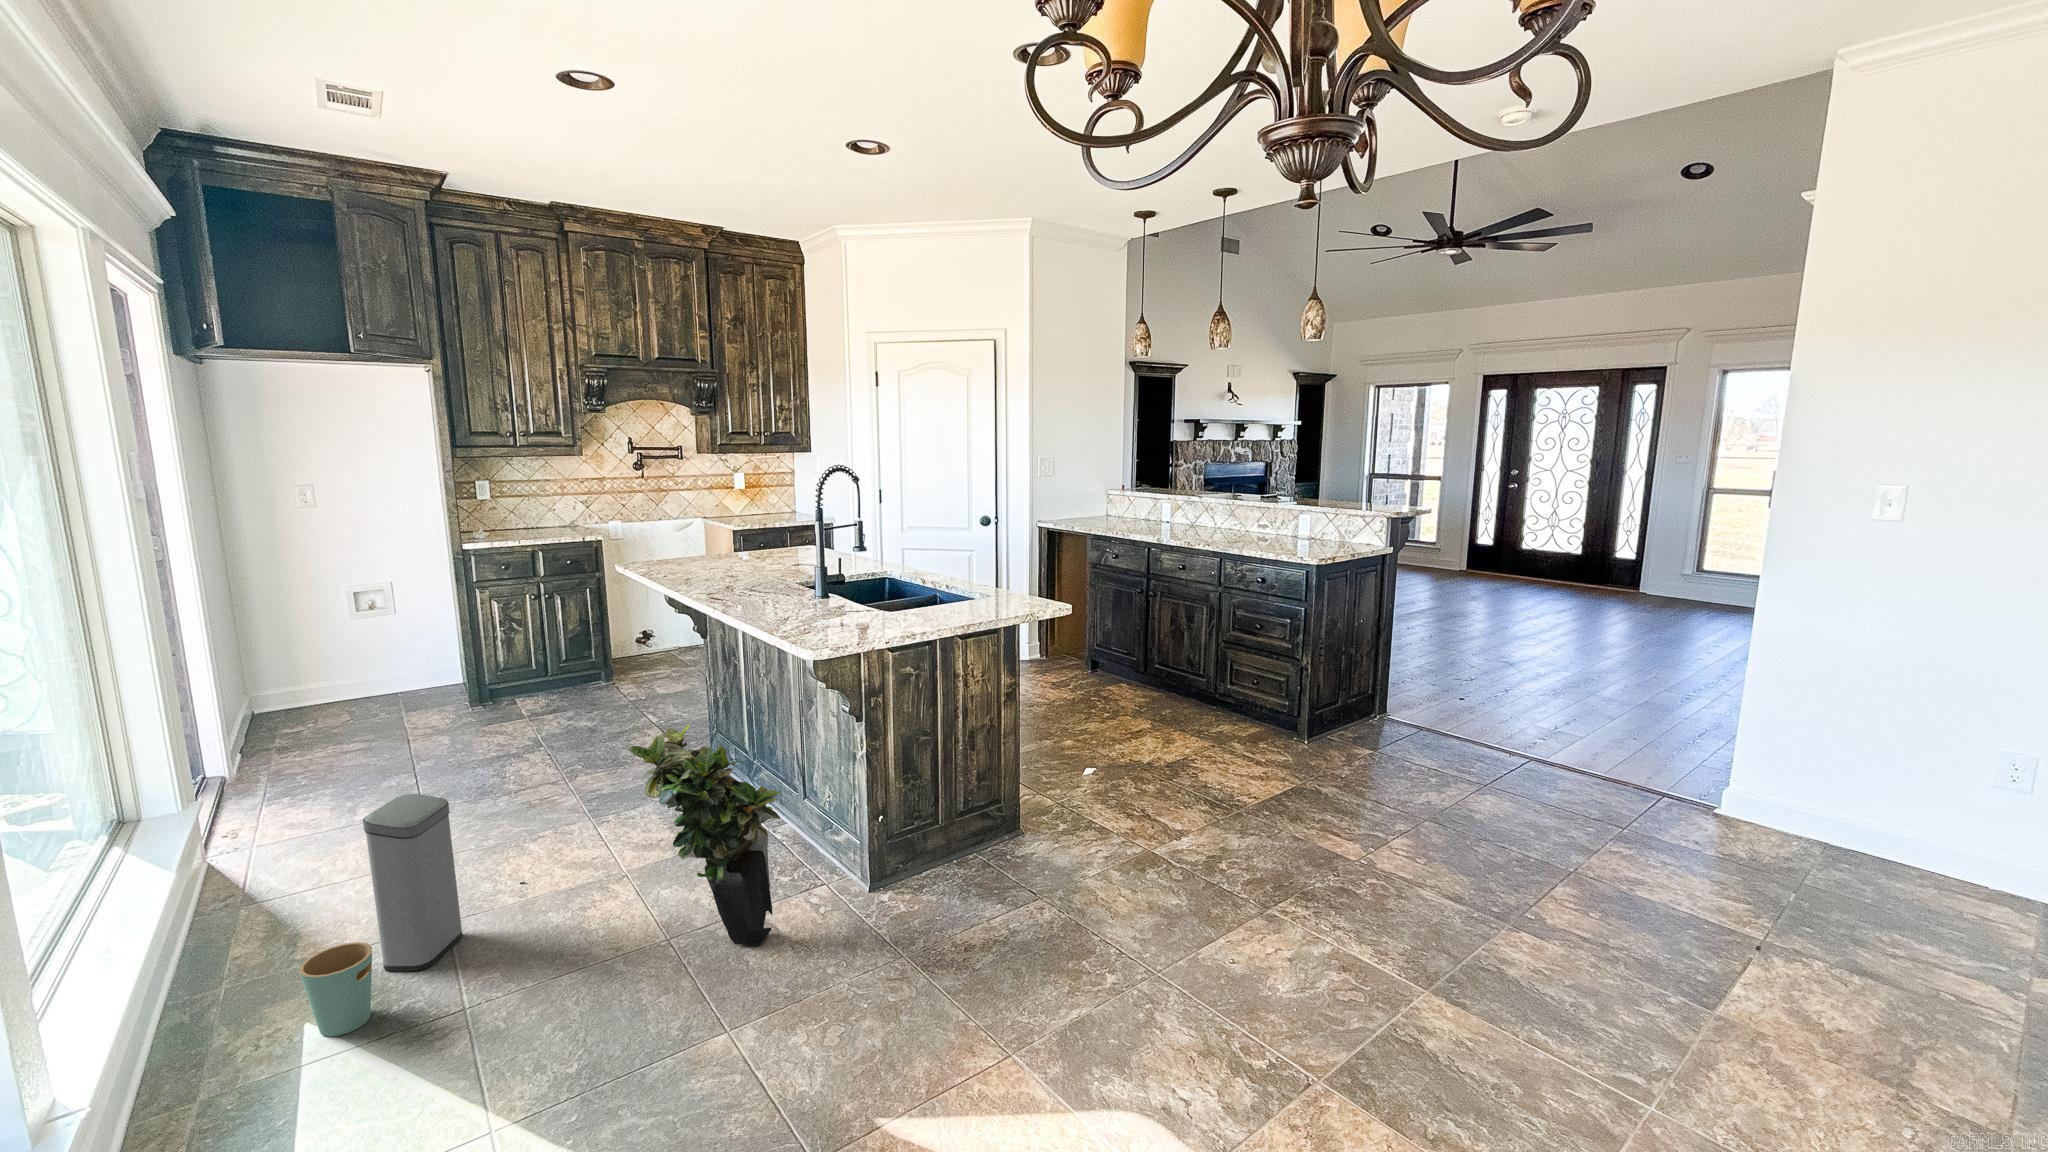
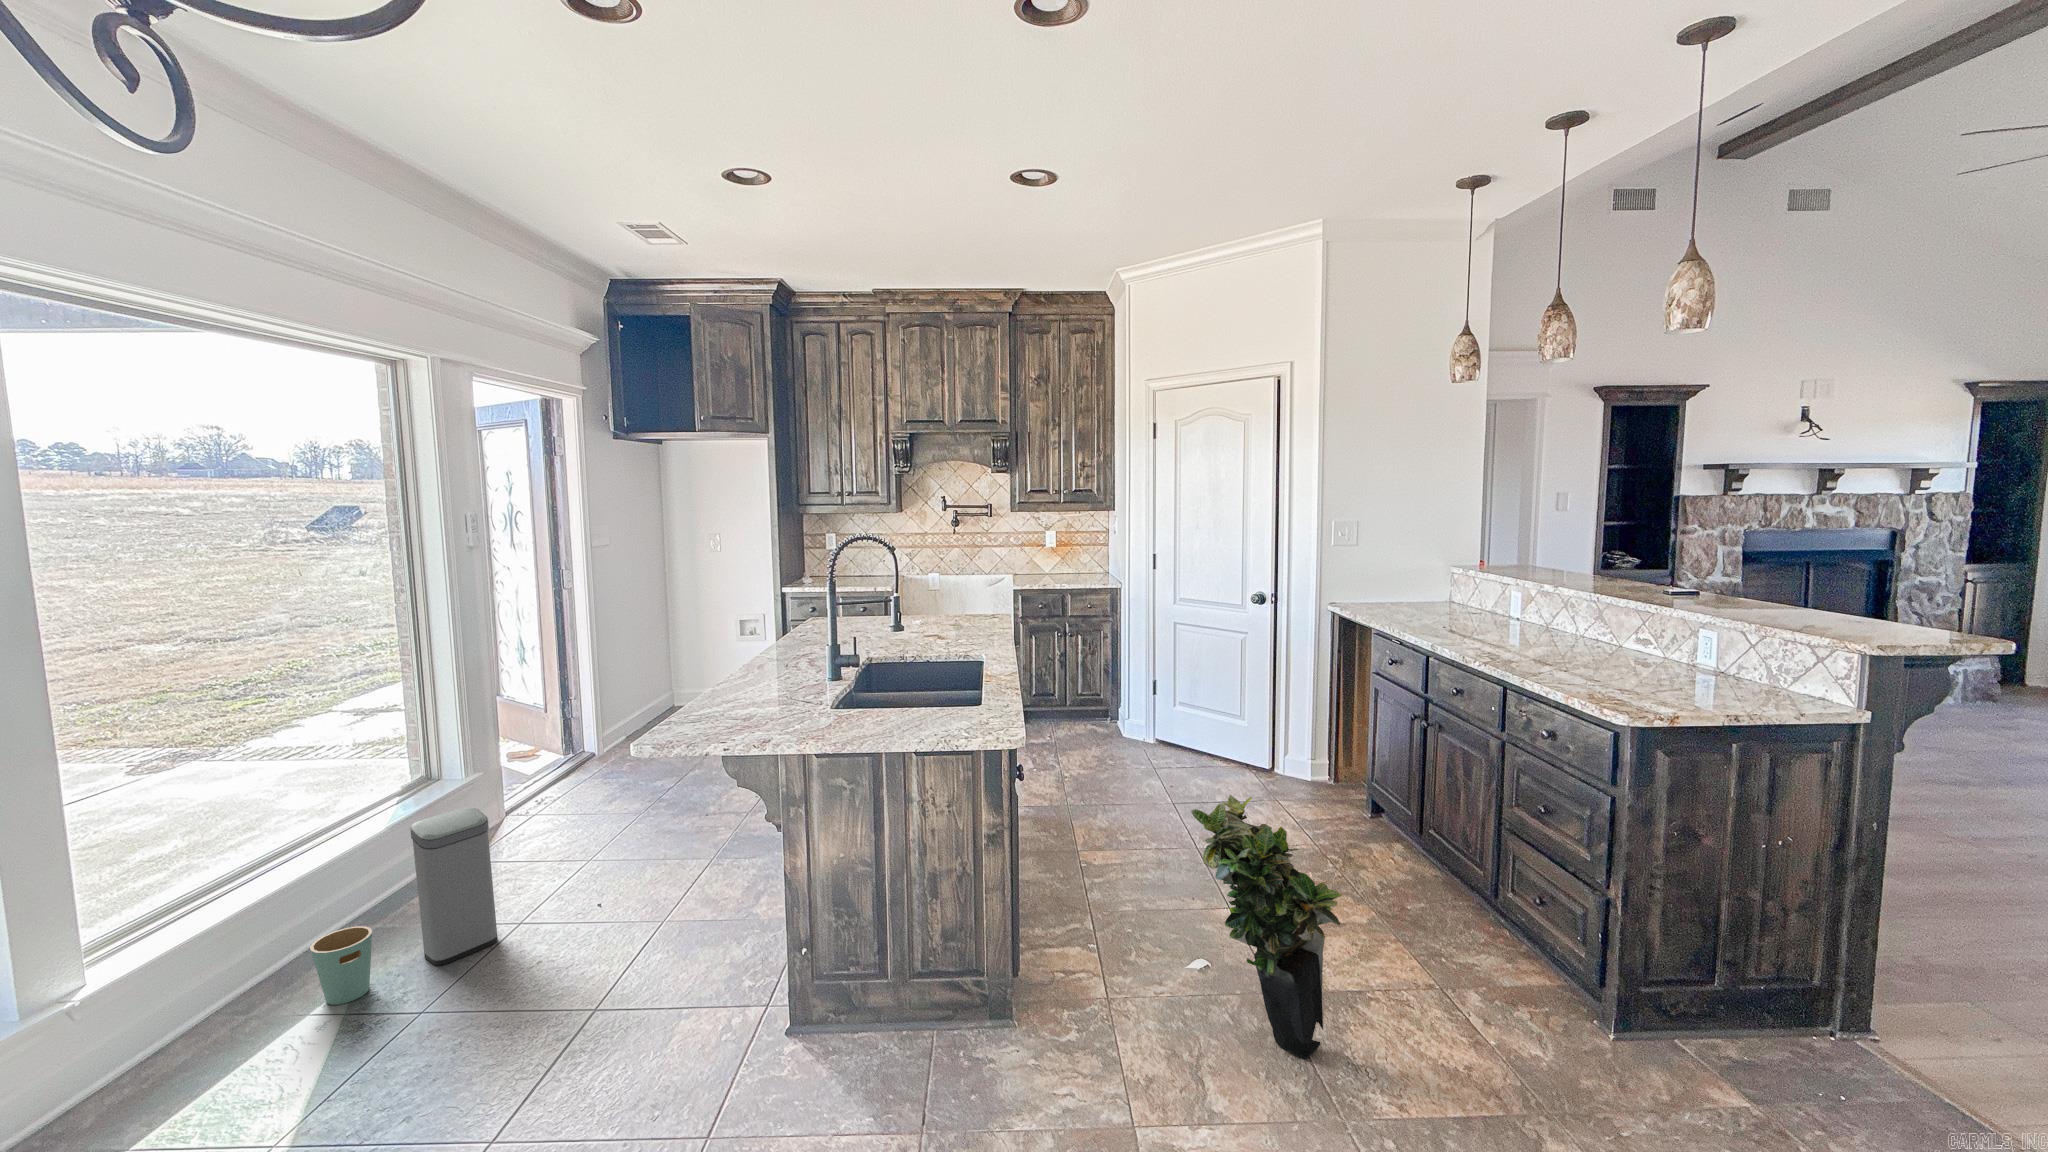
potted plant: present [629,724,780,946] -> present [1191,795,1342,1059]

